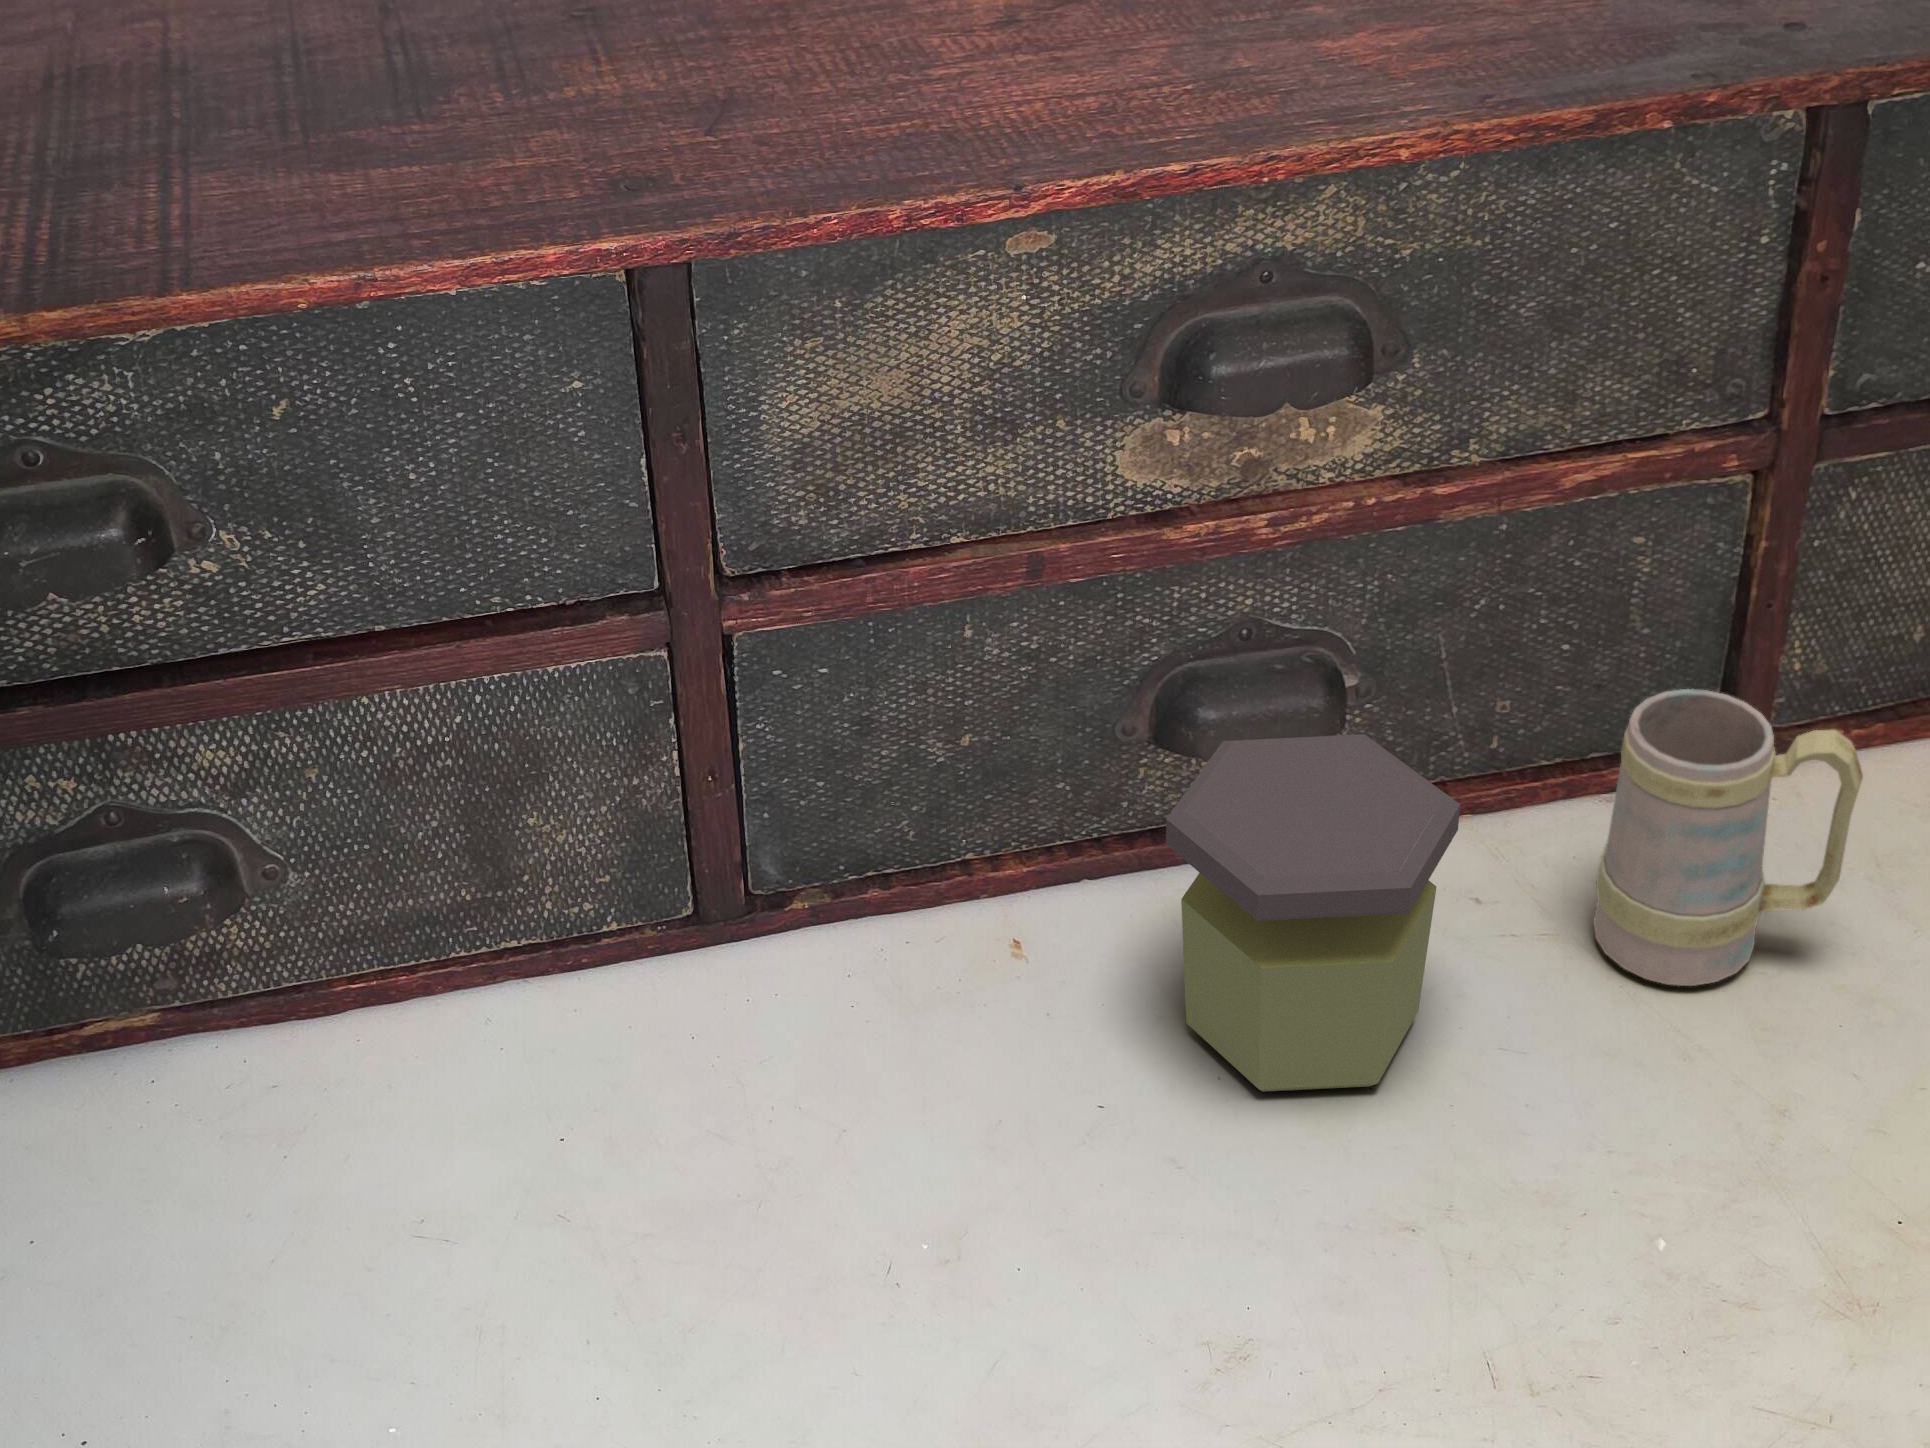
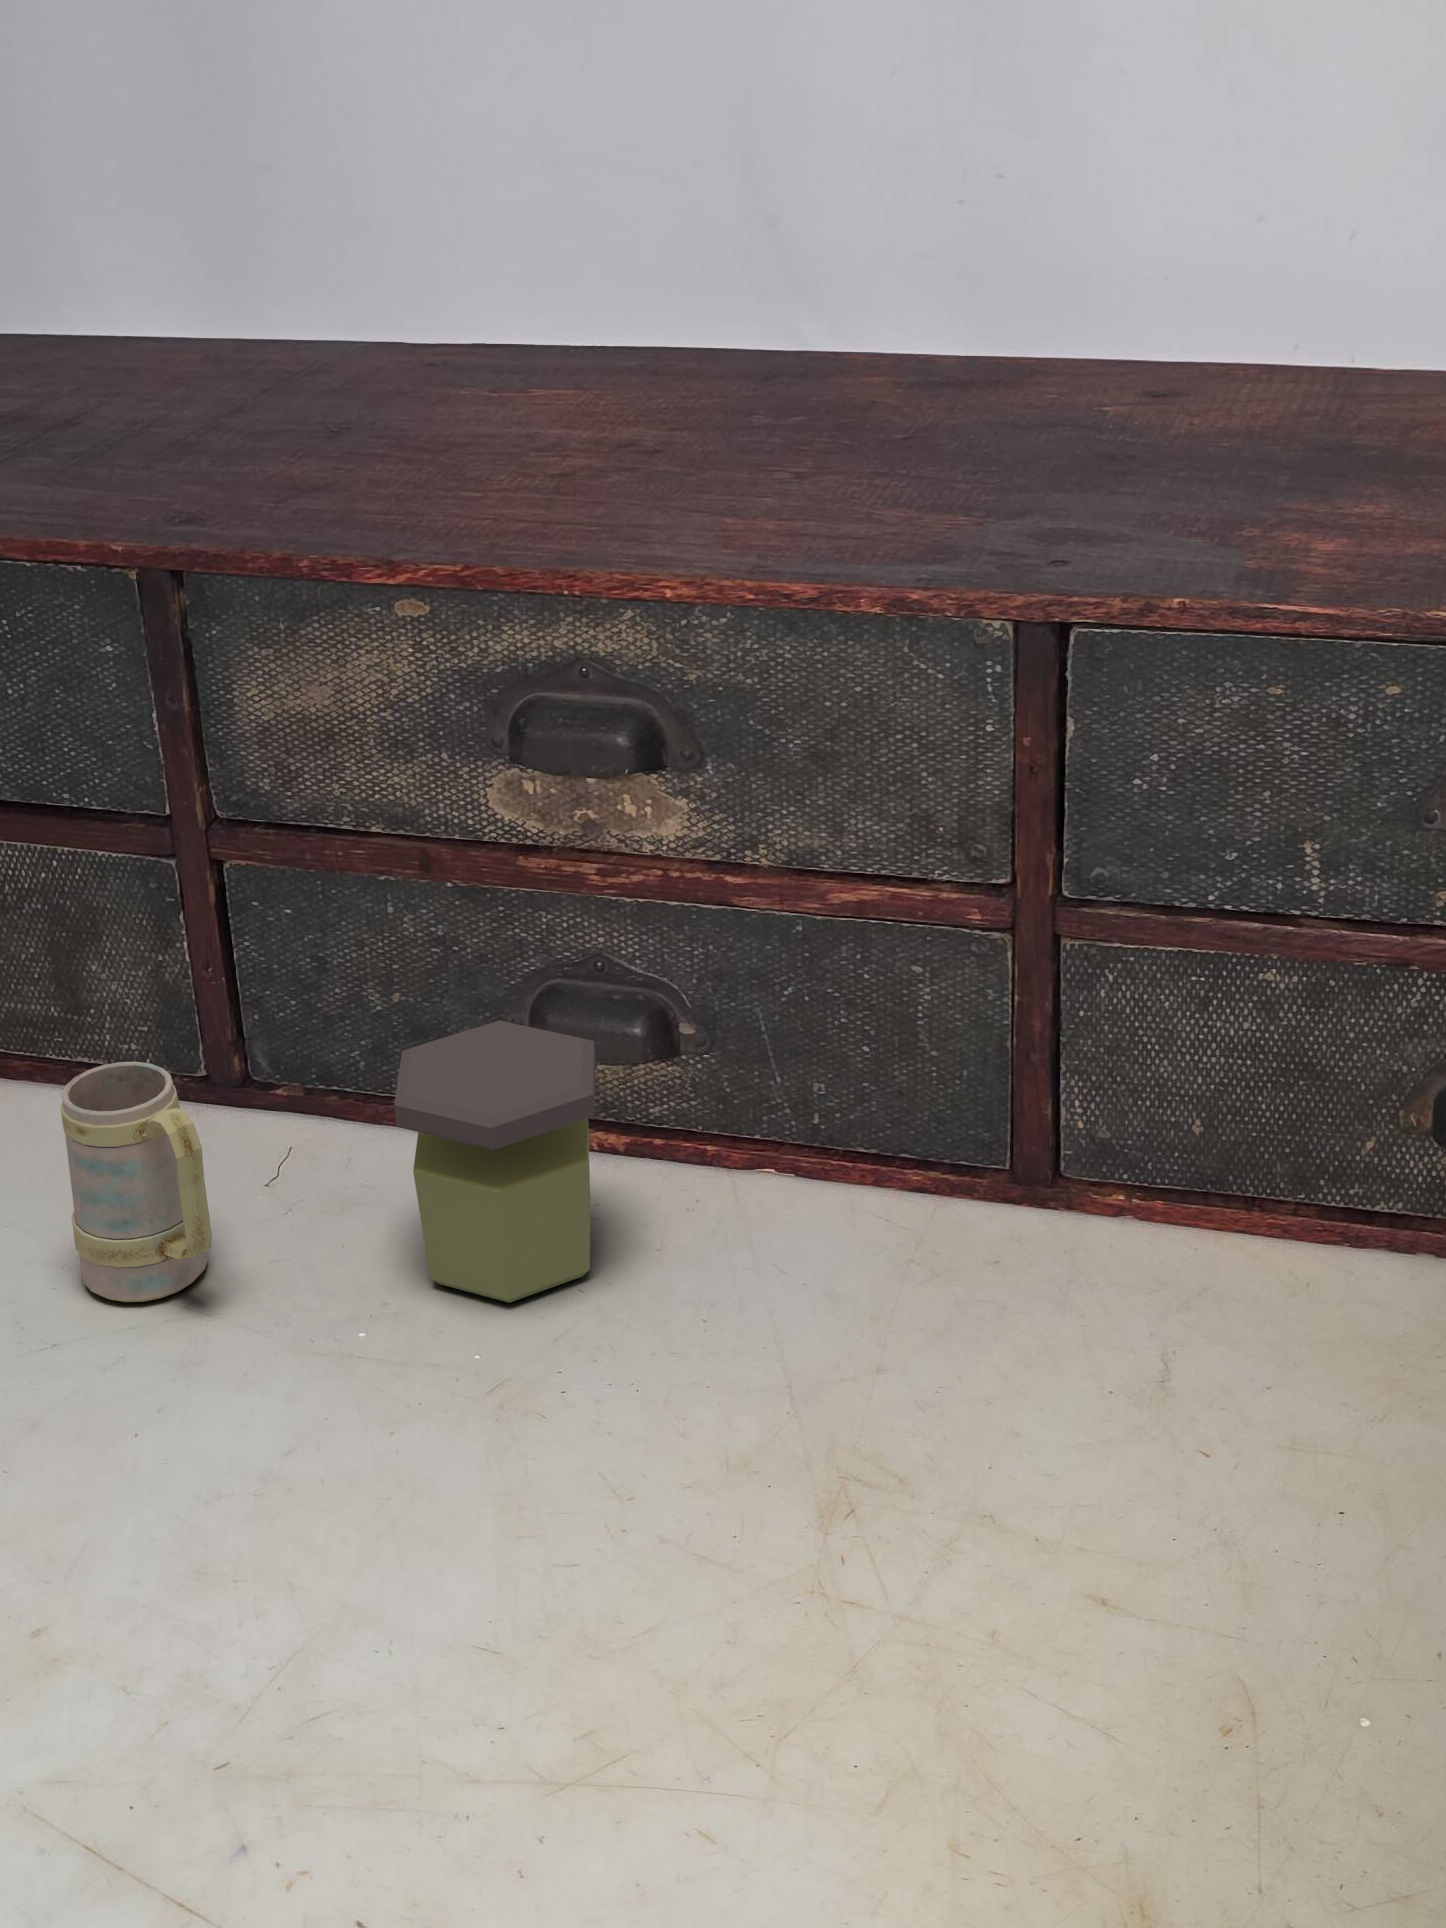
mug: present [1593,689,1863,986] -> present [61,1062,212,1302]

